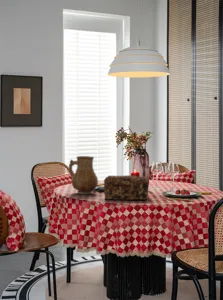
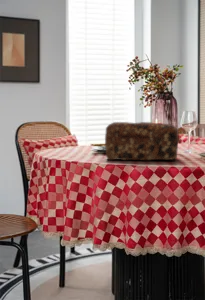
ceramic pitcher: present [69,156,98,194] -> none [54,97,99,155]

